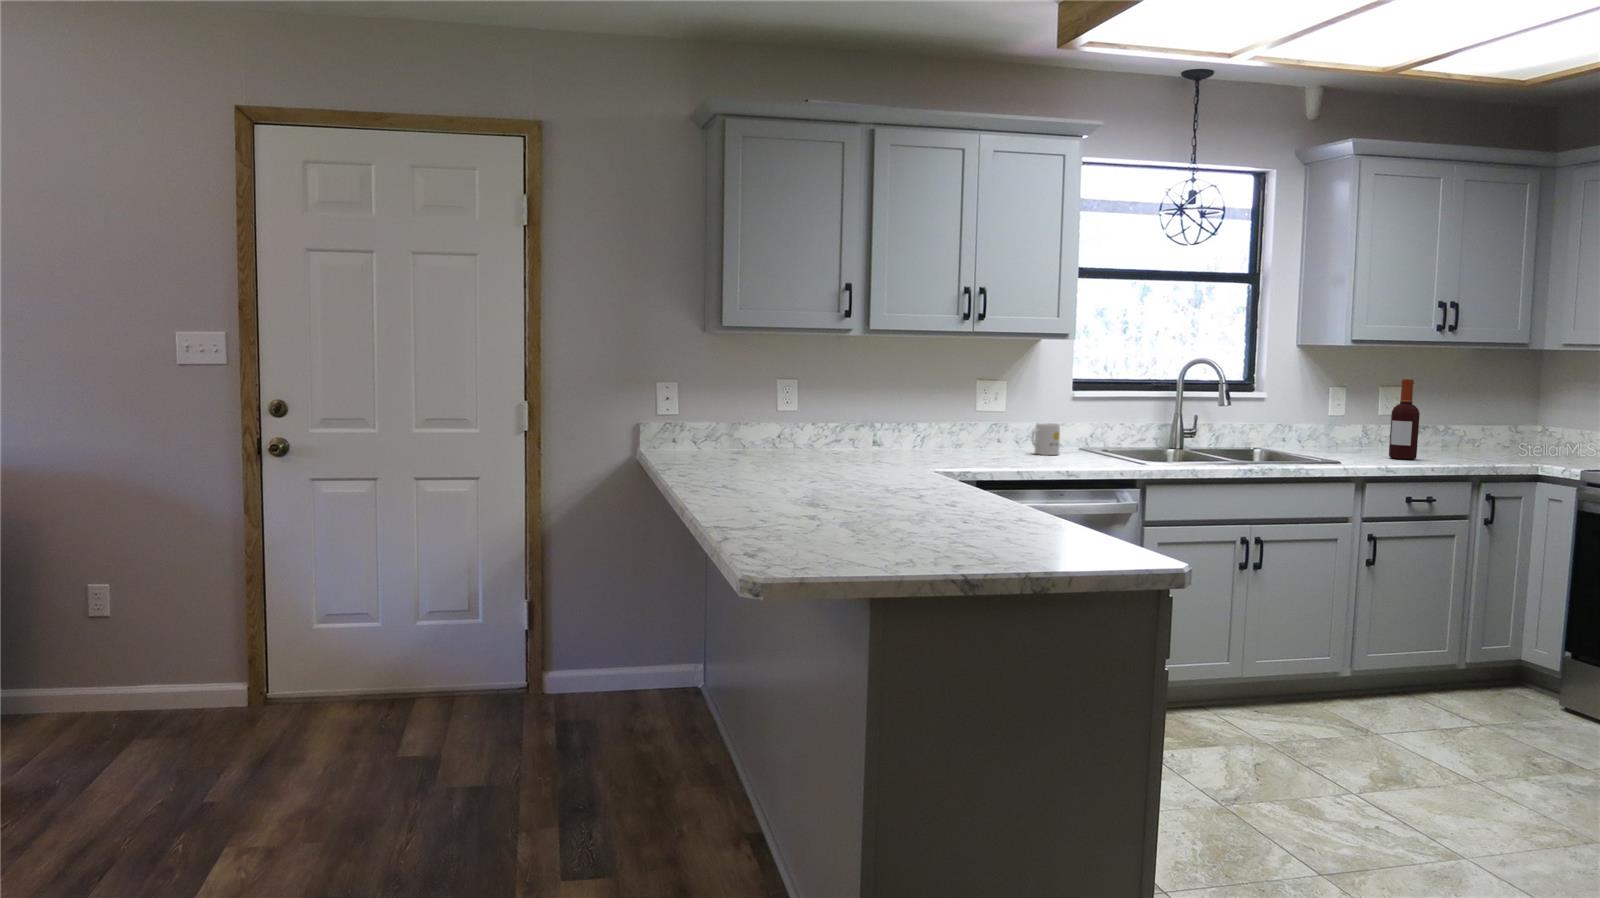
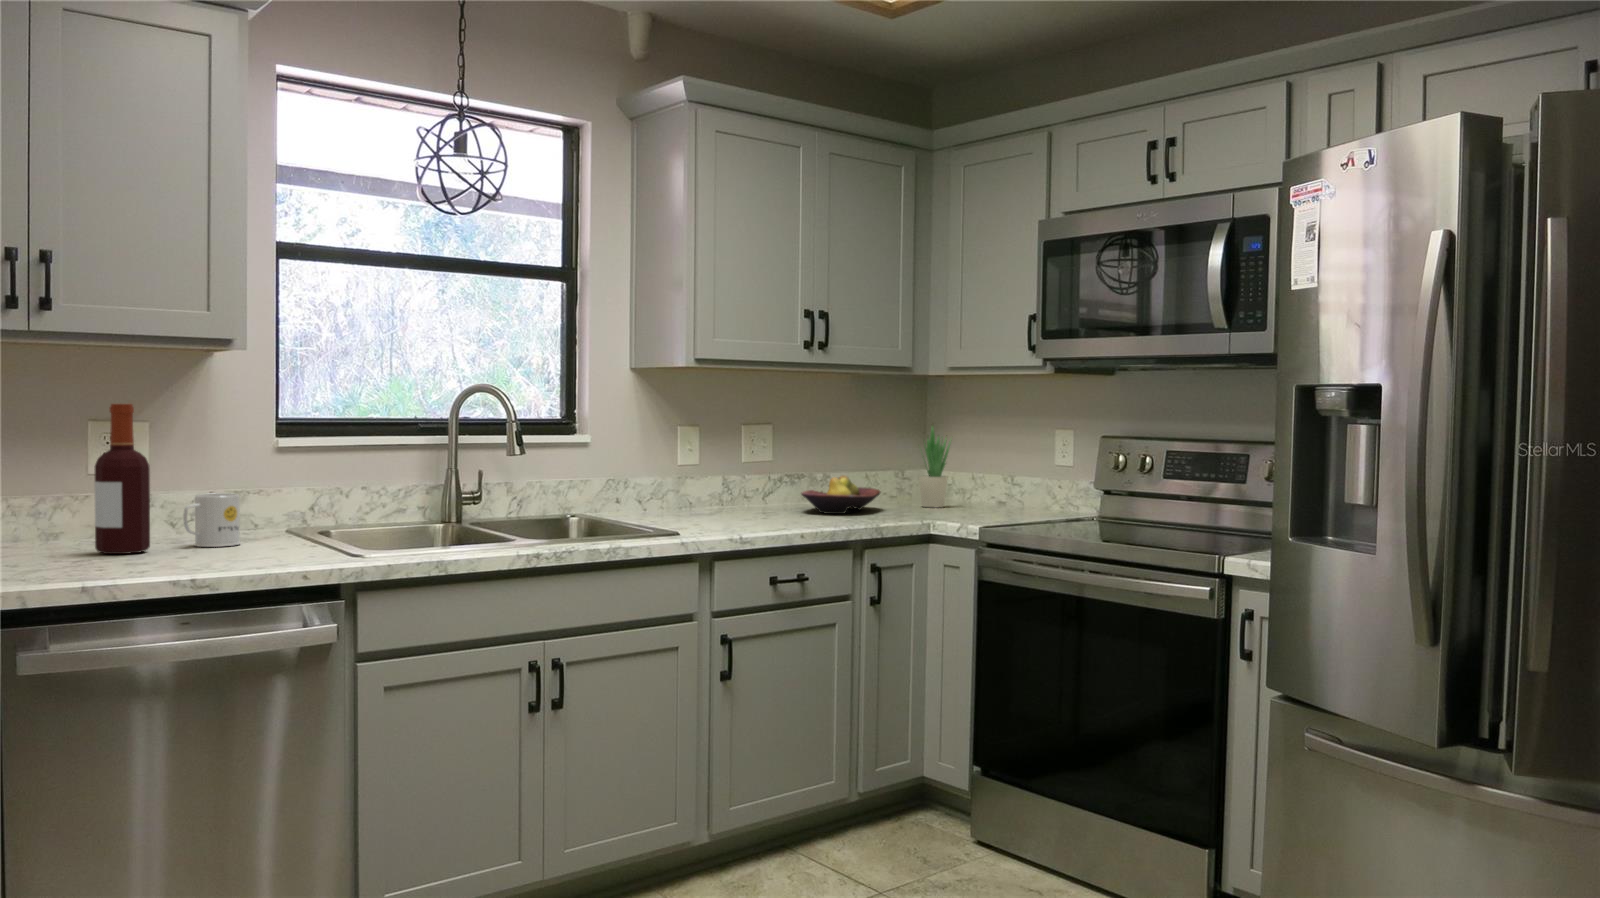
bottle: present [1389,379,1420,460] -> present [94,404,150,554]
potted plant: none [1528,386,1562,455] -> present [919,425,951,508]
fruit bowl: none [1423,427,1493,456] -> present [801,475,880,514]

